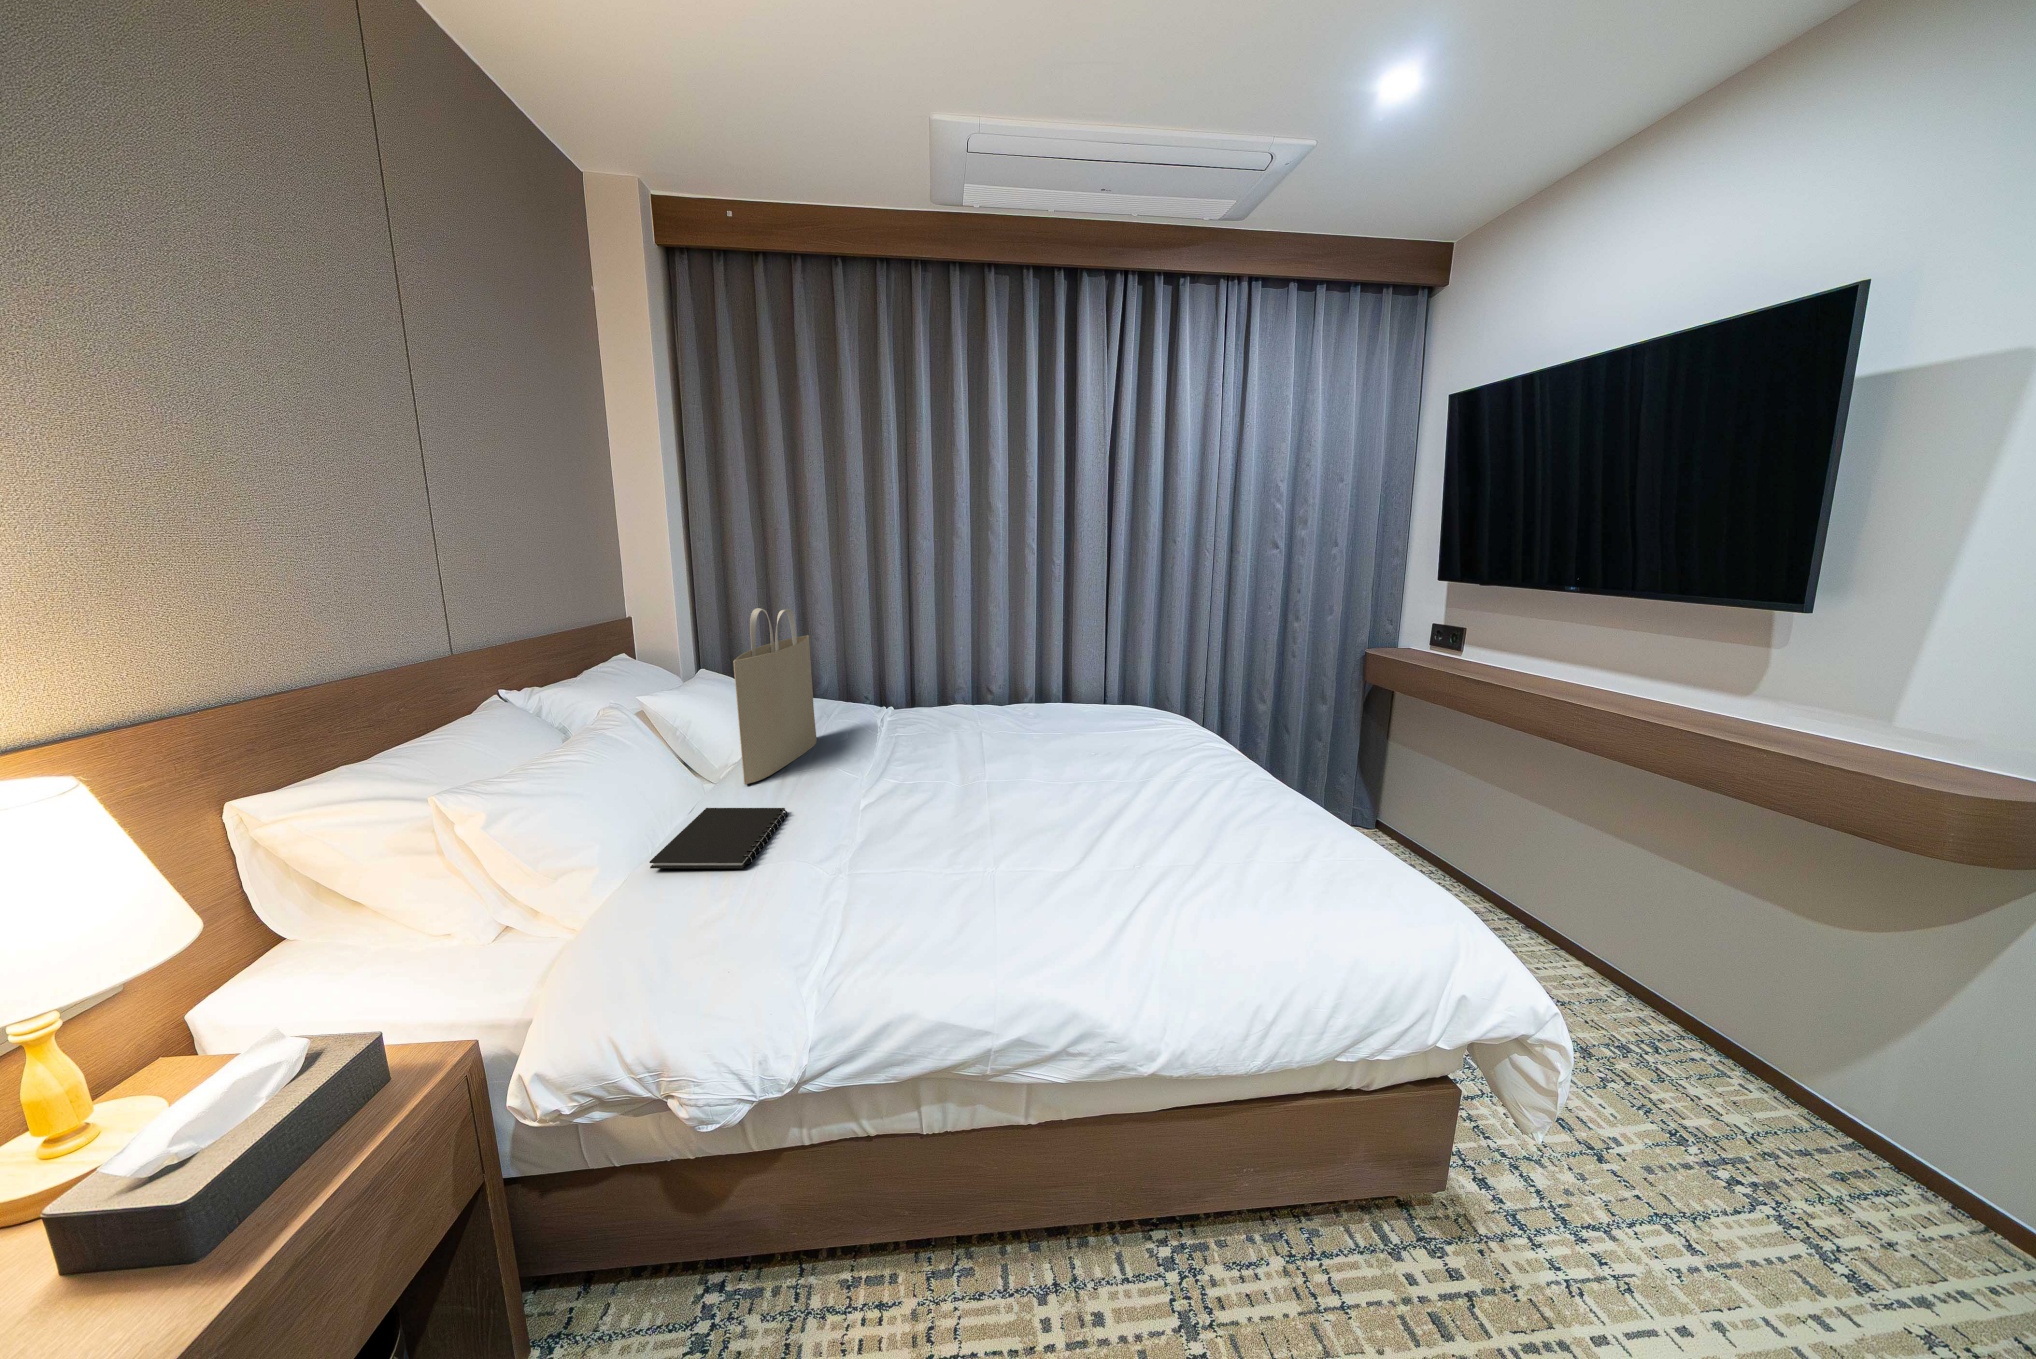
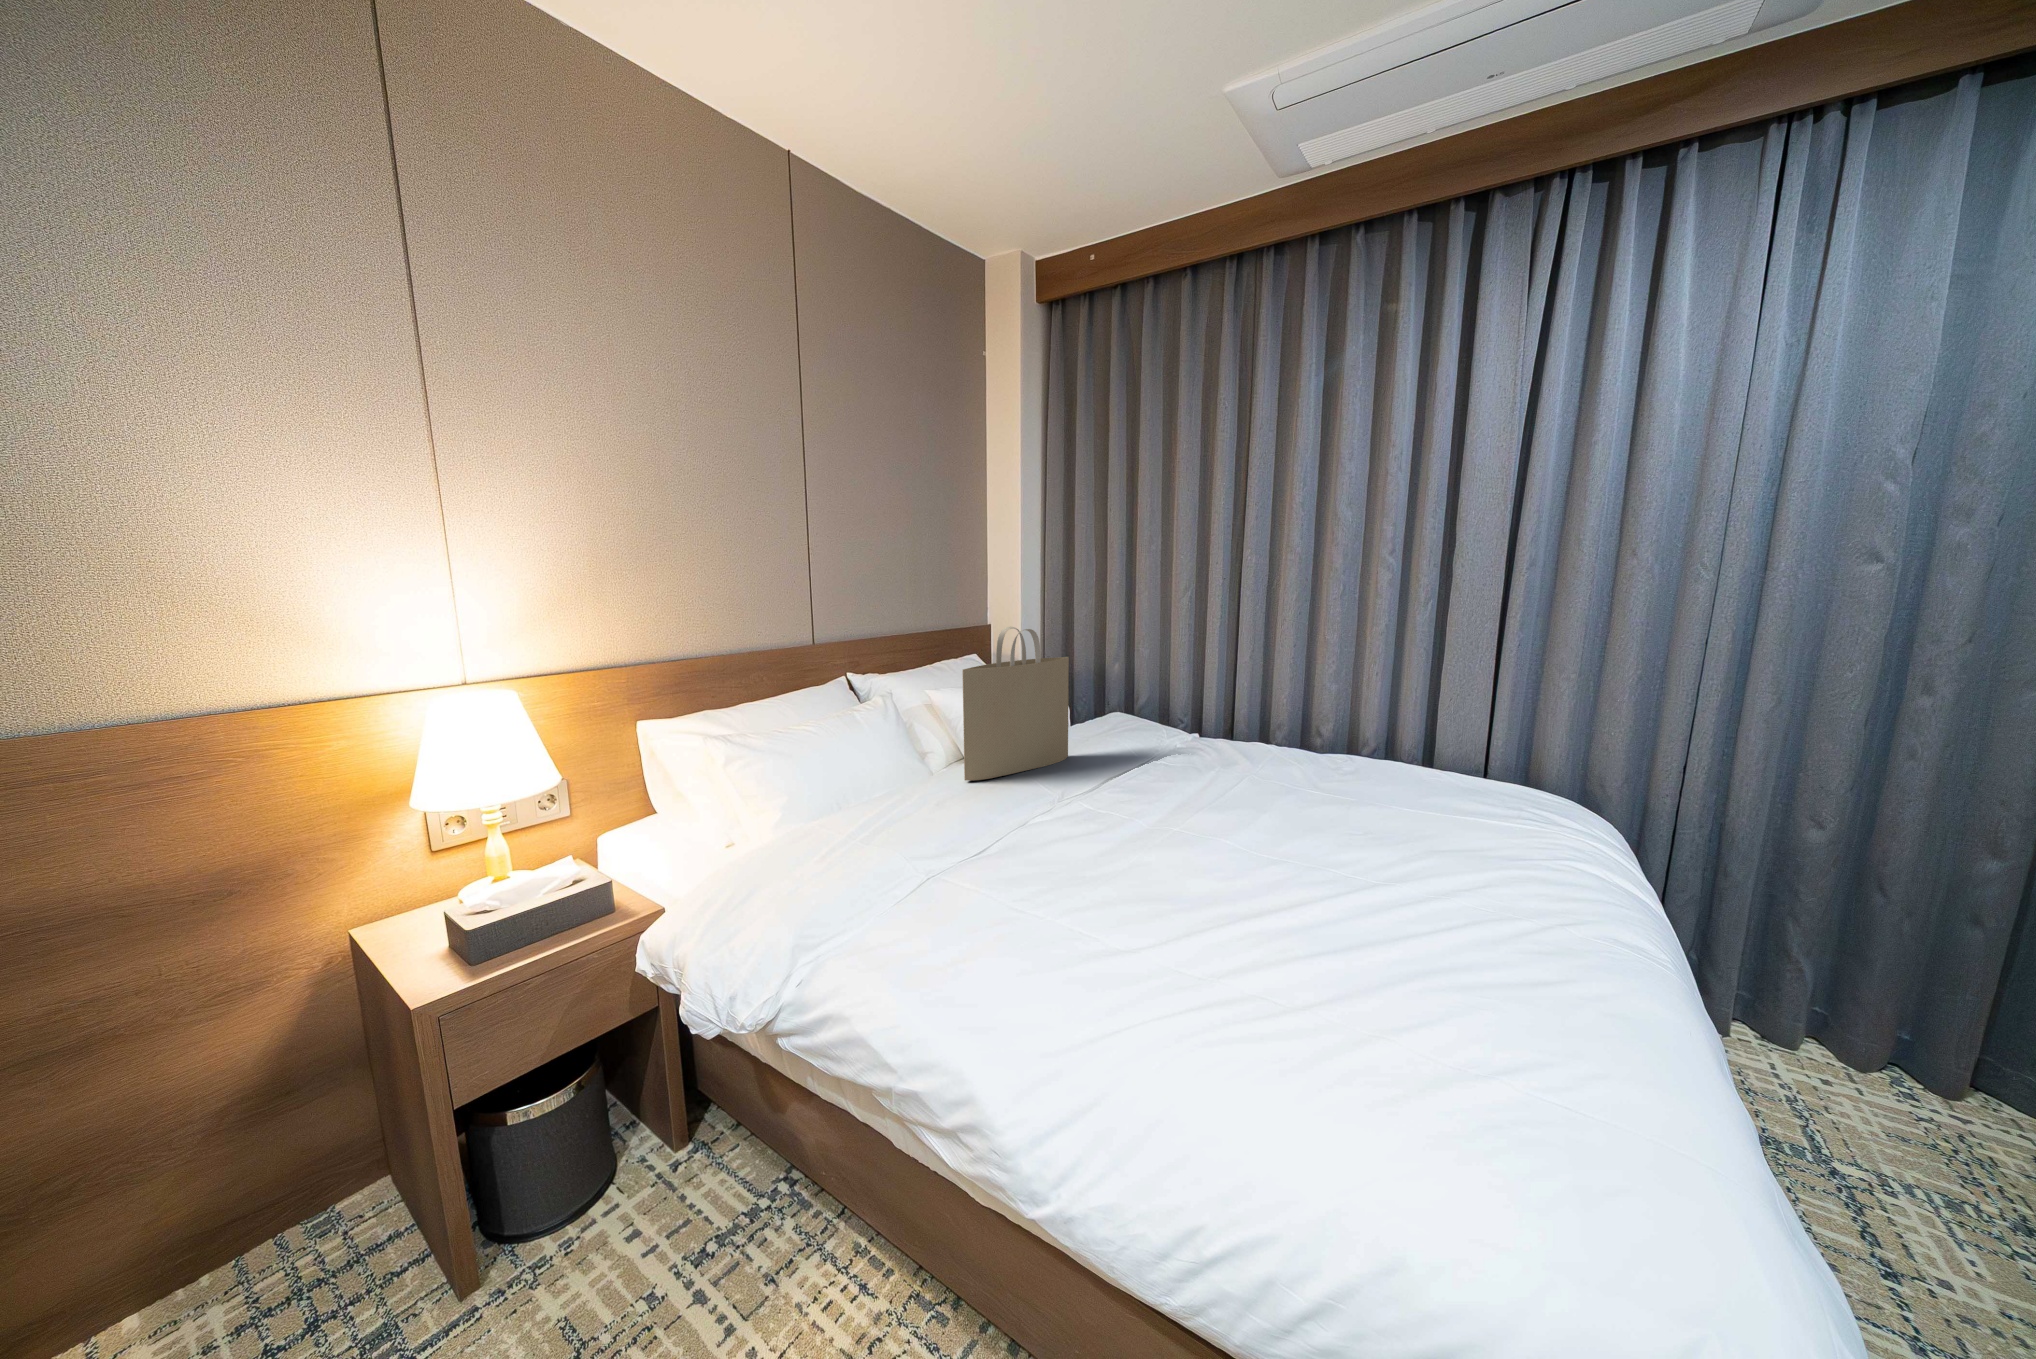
notebook: present [649,808,788,868] -> none [829,790,960,842]

